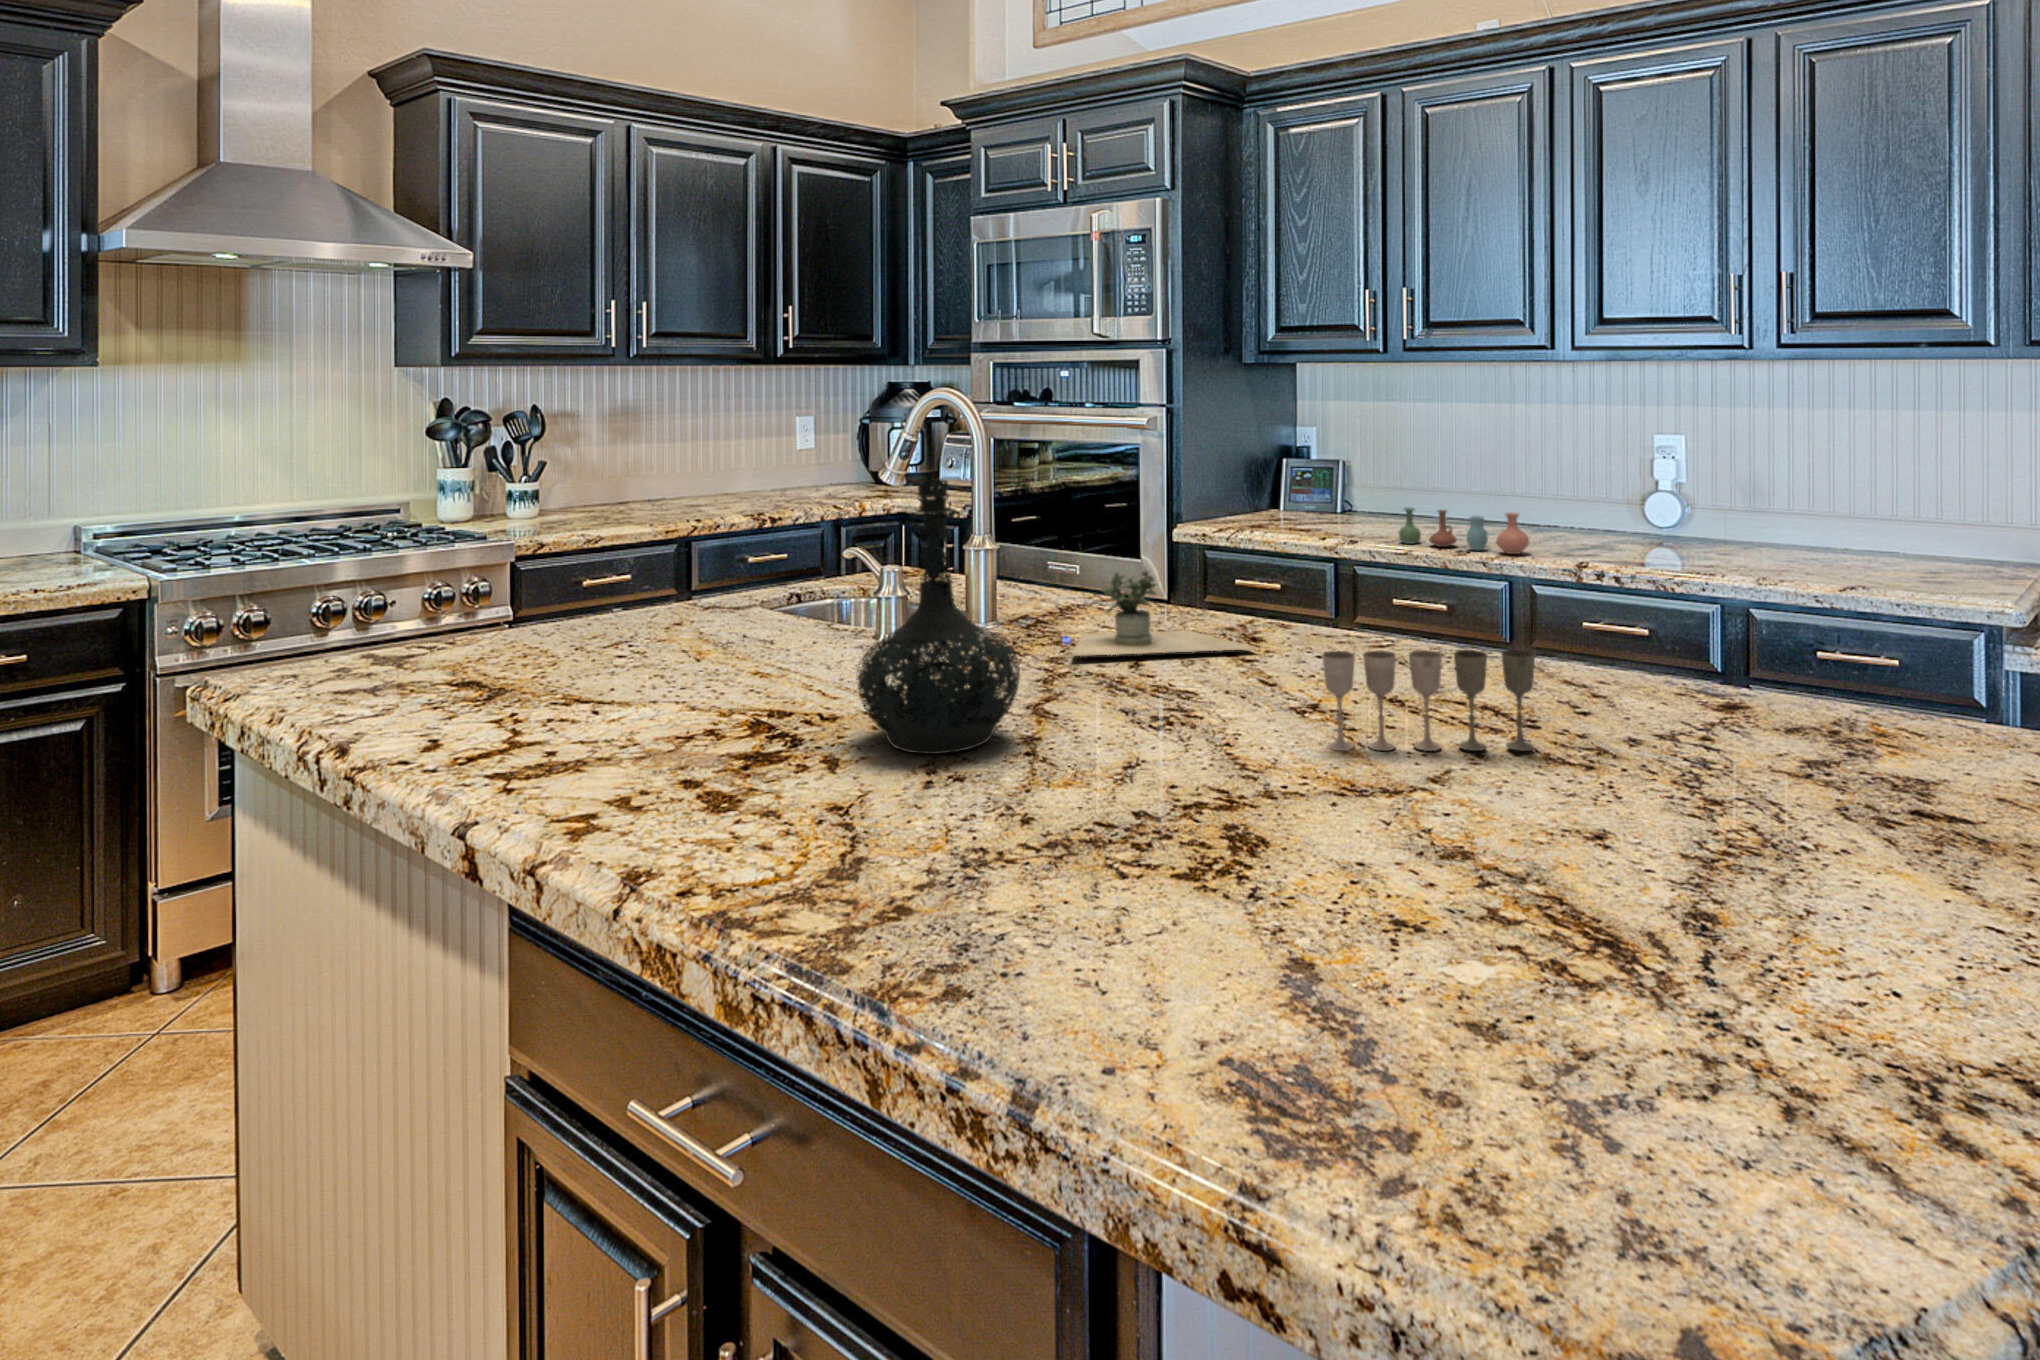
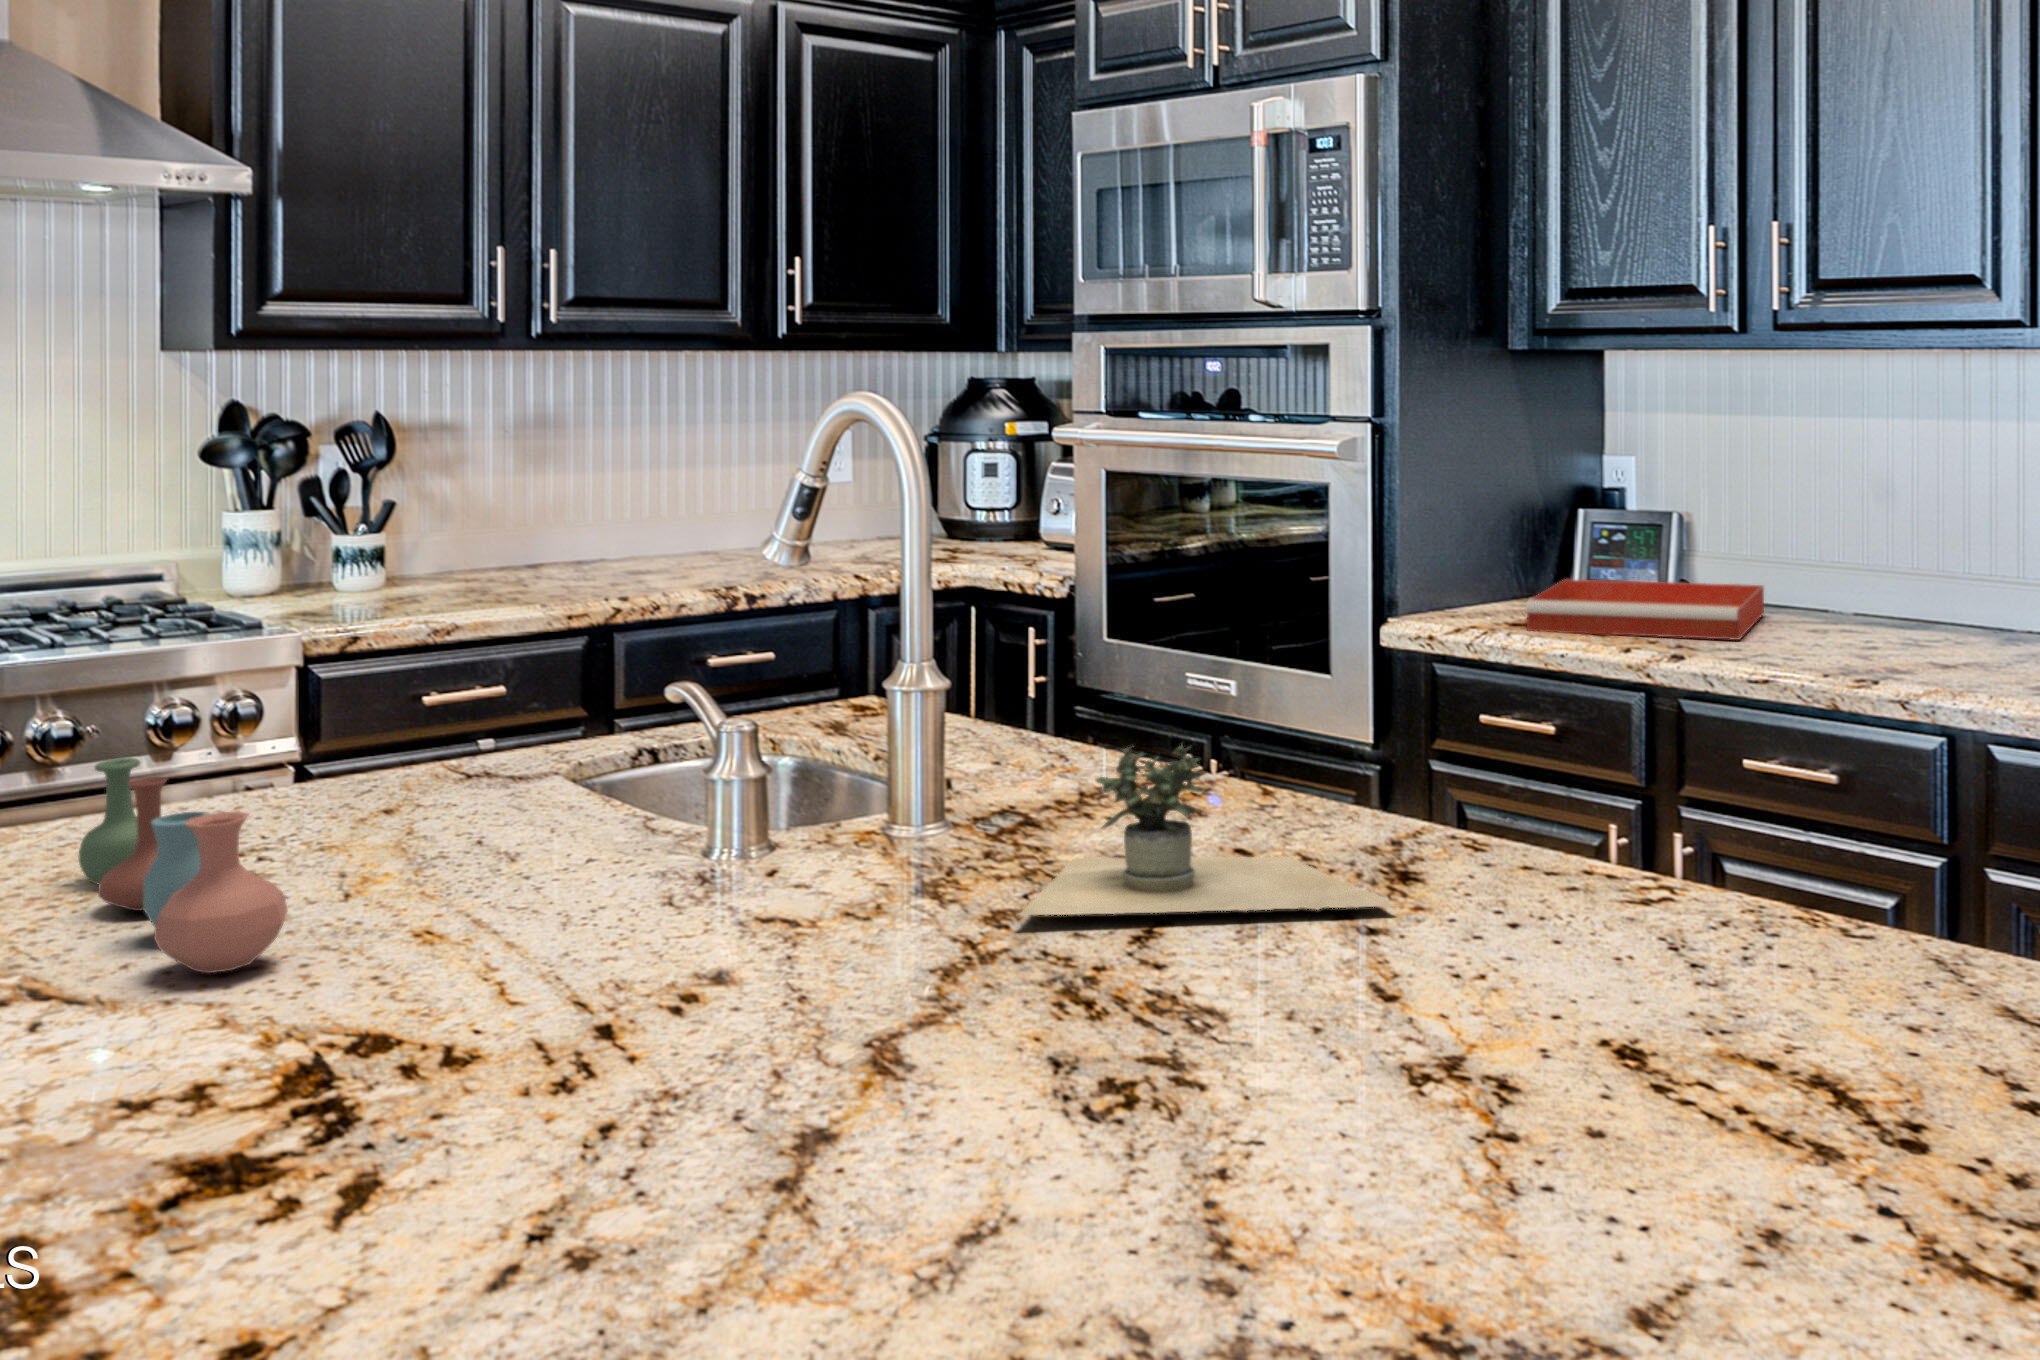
bottle: present [856,480,1020,754] -> none [431,585,792,1179]
tray: none [1257,500,1395,532] -> present [1526,579,1764,640]
vase: present [1399,508,1529,554] -> present [79,758,287,973]
wine glass: present [1322,650,1535,751] -> none [1427,974,1906,1223]

